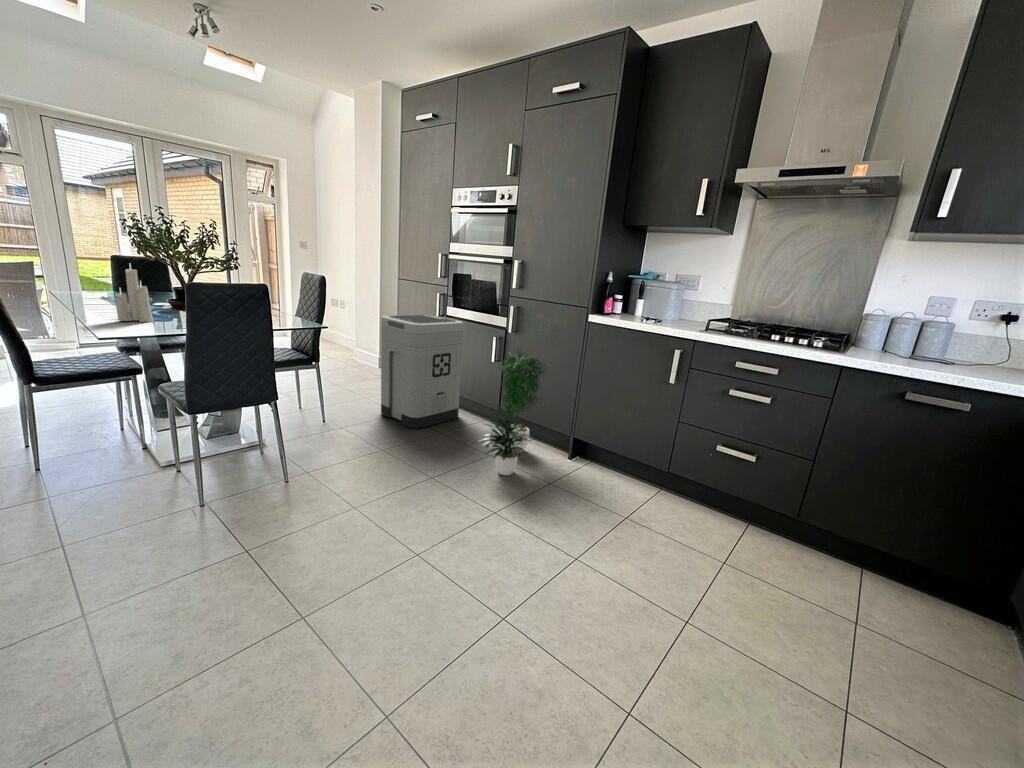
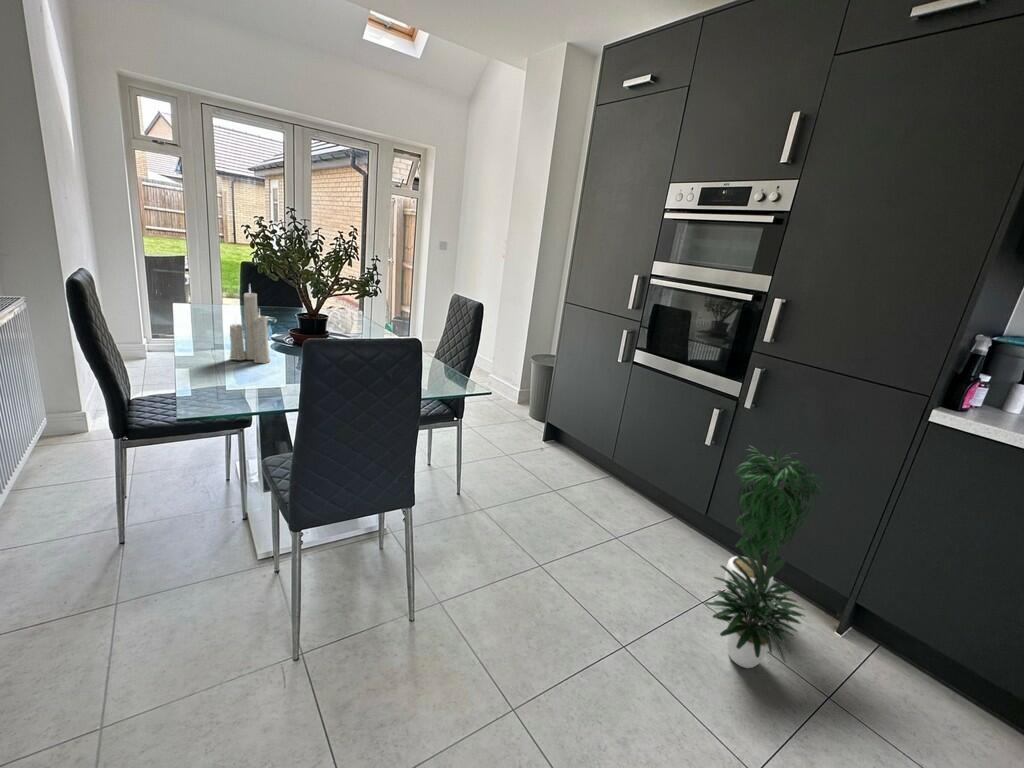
trash can: present [381,315,463,429] -> none [529,357,662,525]

